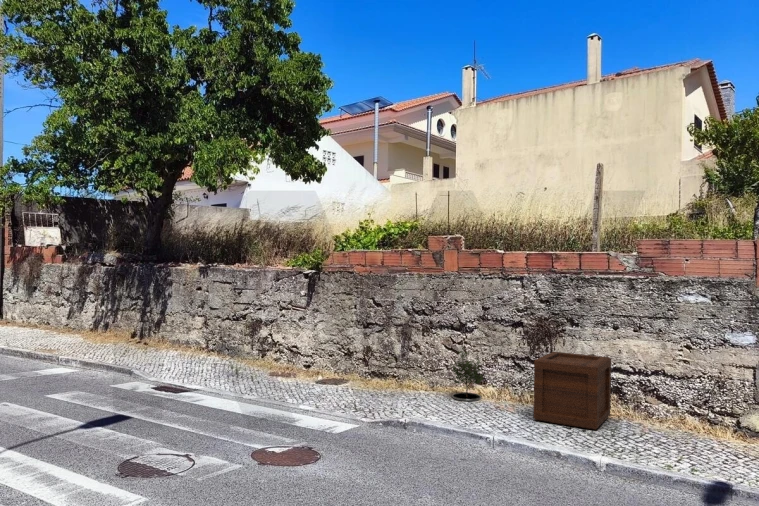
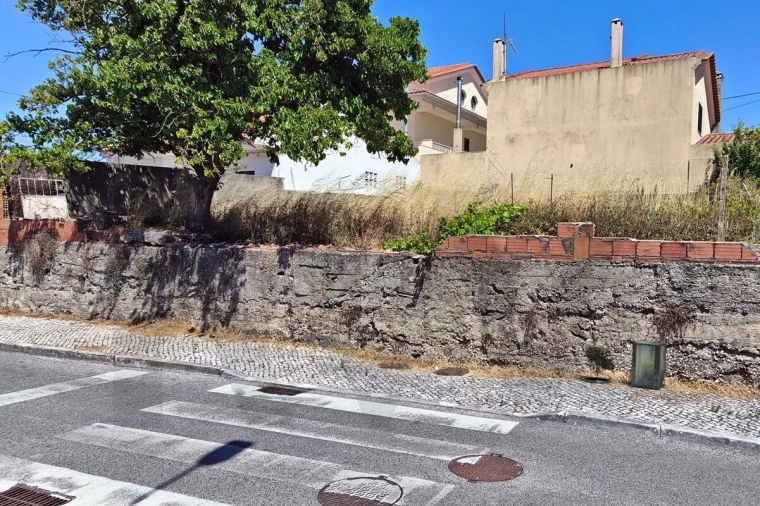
wooden crate: present [534,352,611,430] -> none [672,336,741,403]
storage box: none [497,355,536,410] -> present [631,341,666,389]

